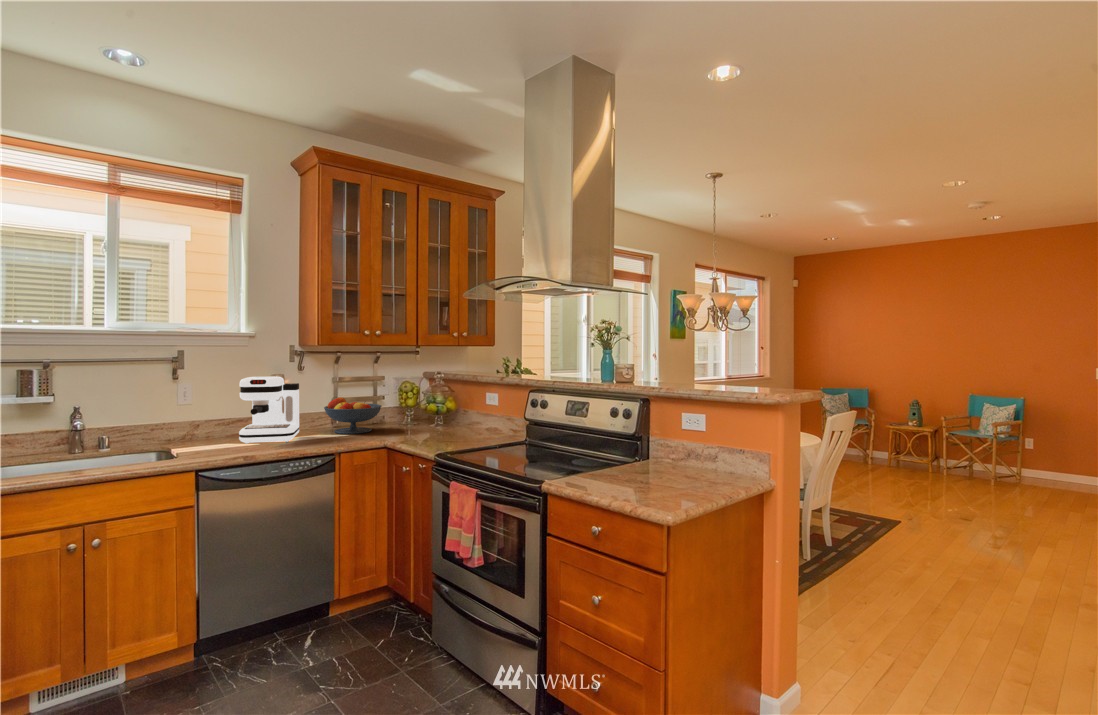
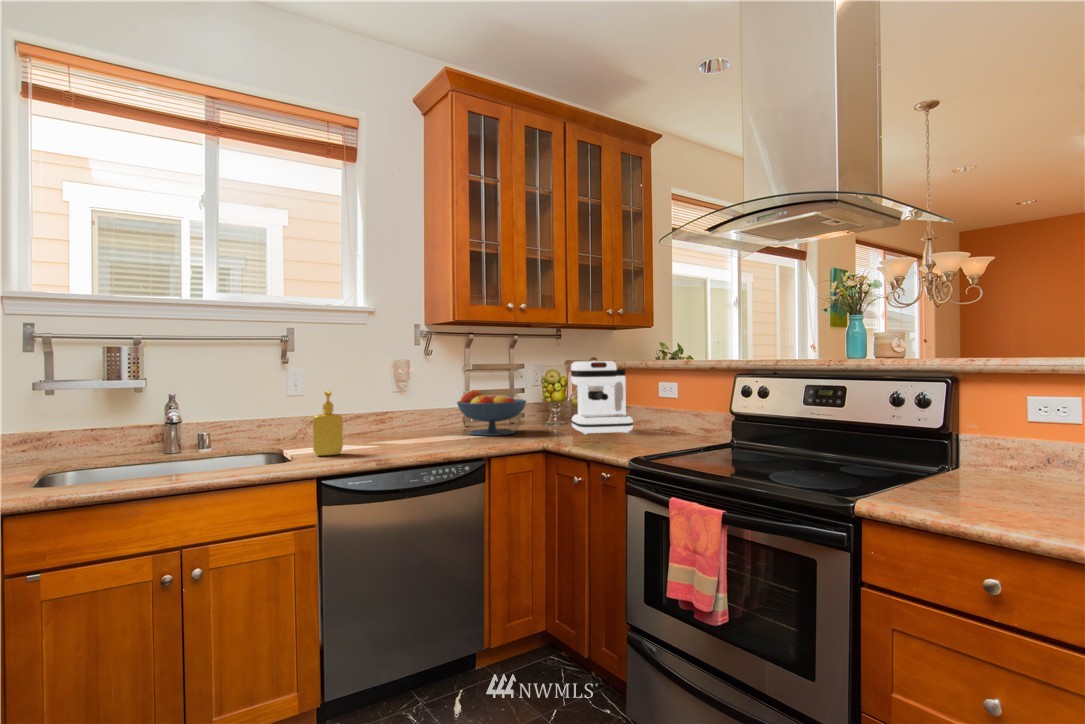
coffee maker: present [239,376,299,444] -> present [571,361,633,434]
soap dispenser: none [194,405,220,454] -> present [313,391,343,456]

